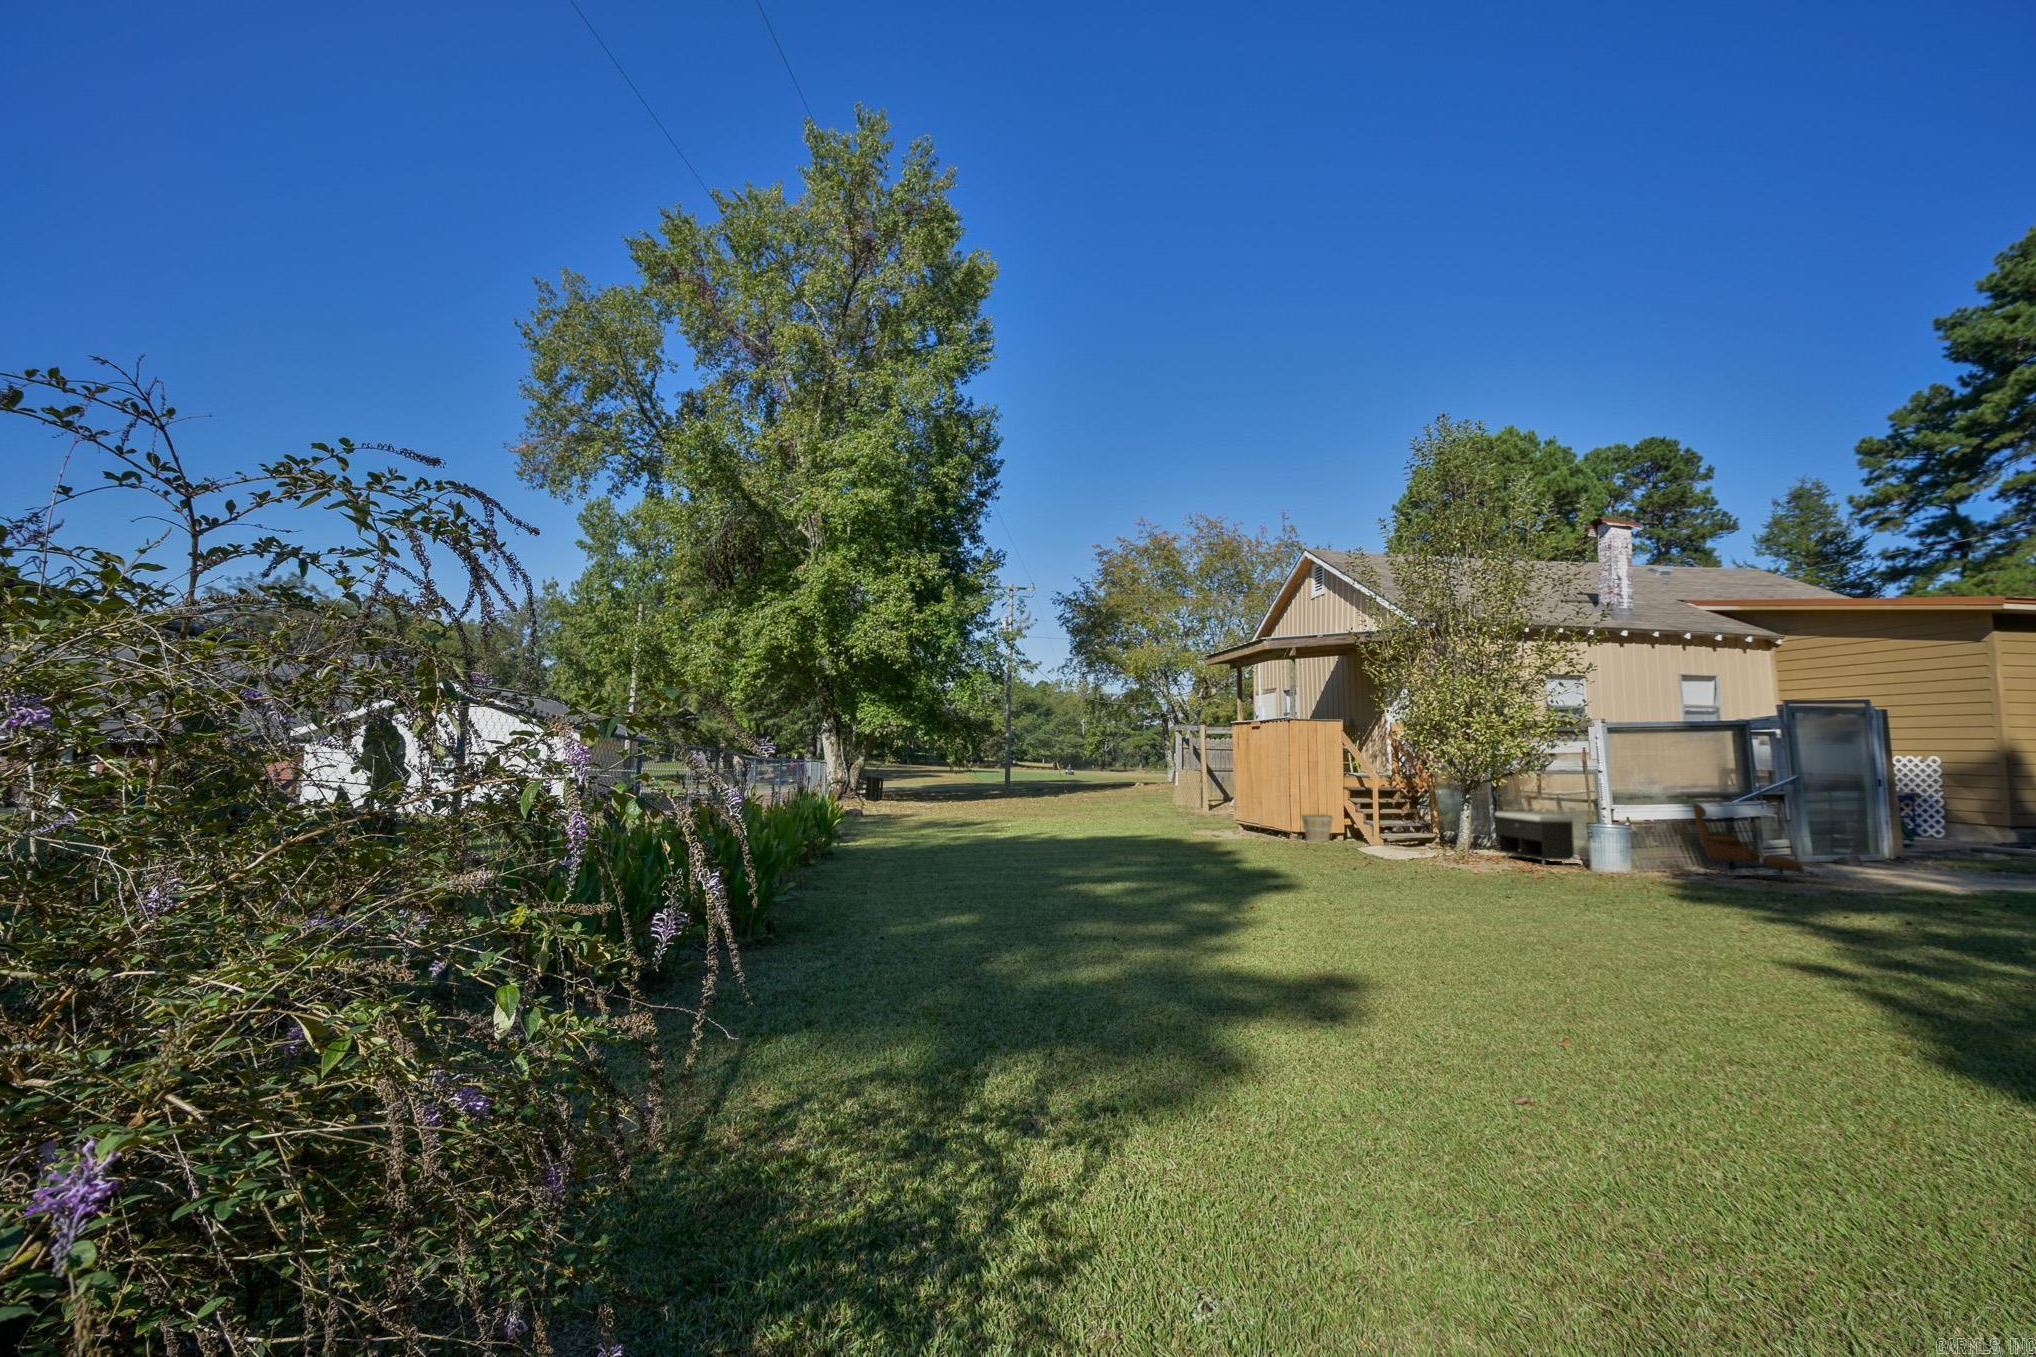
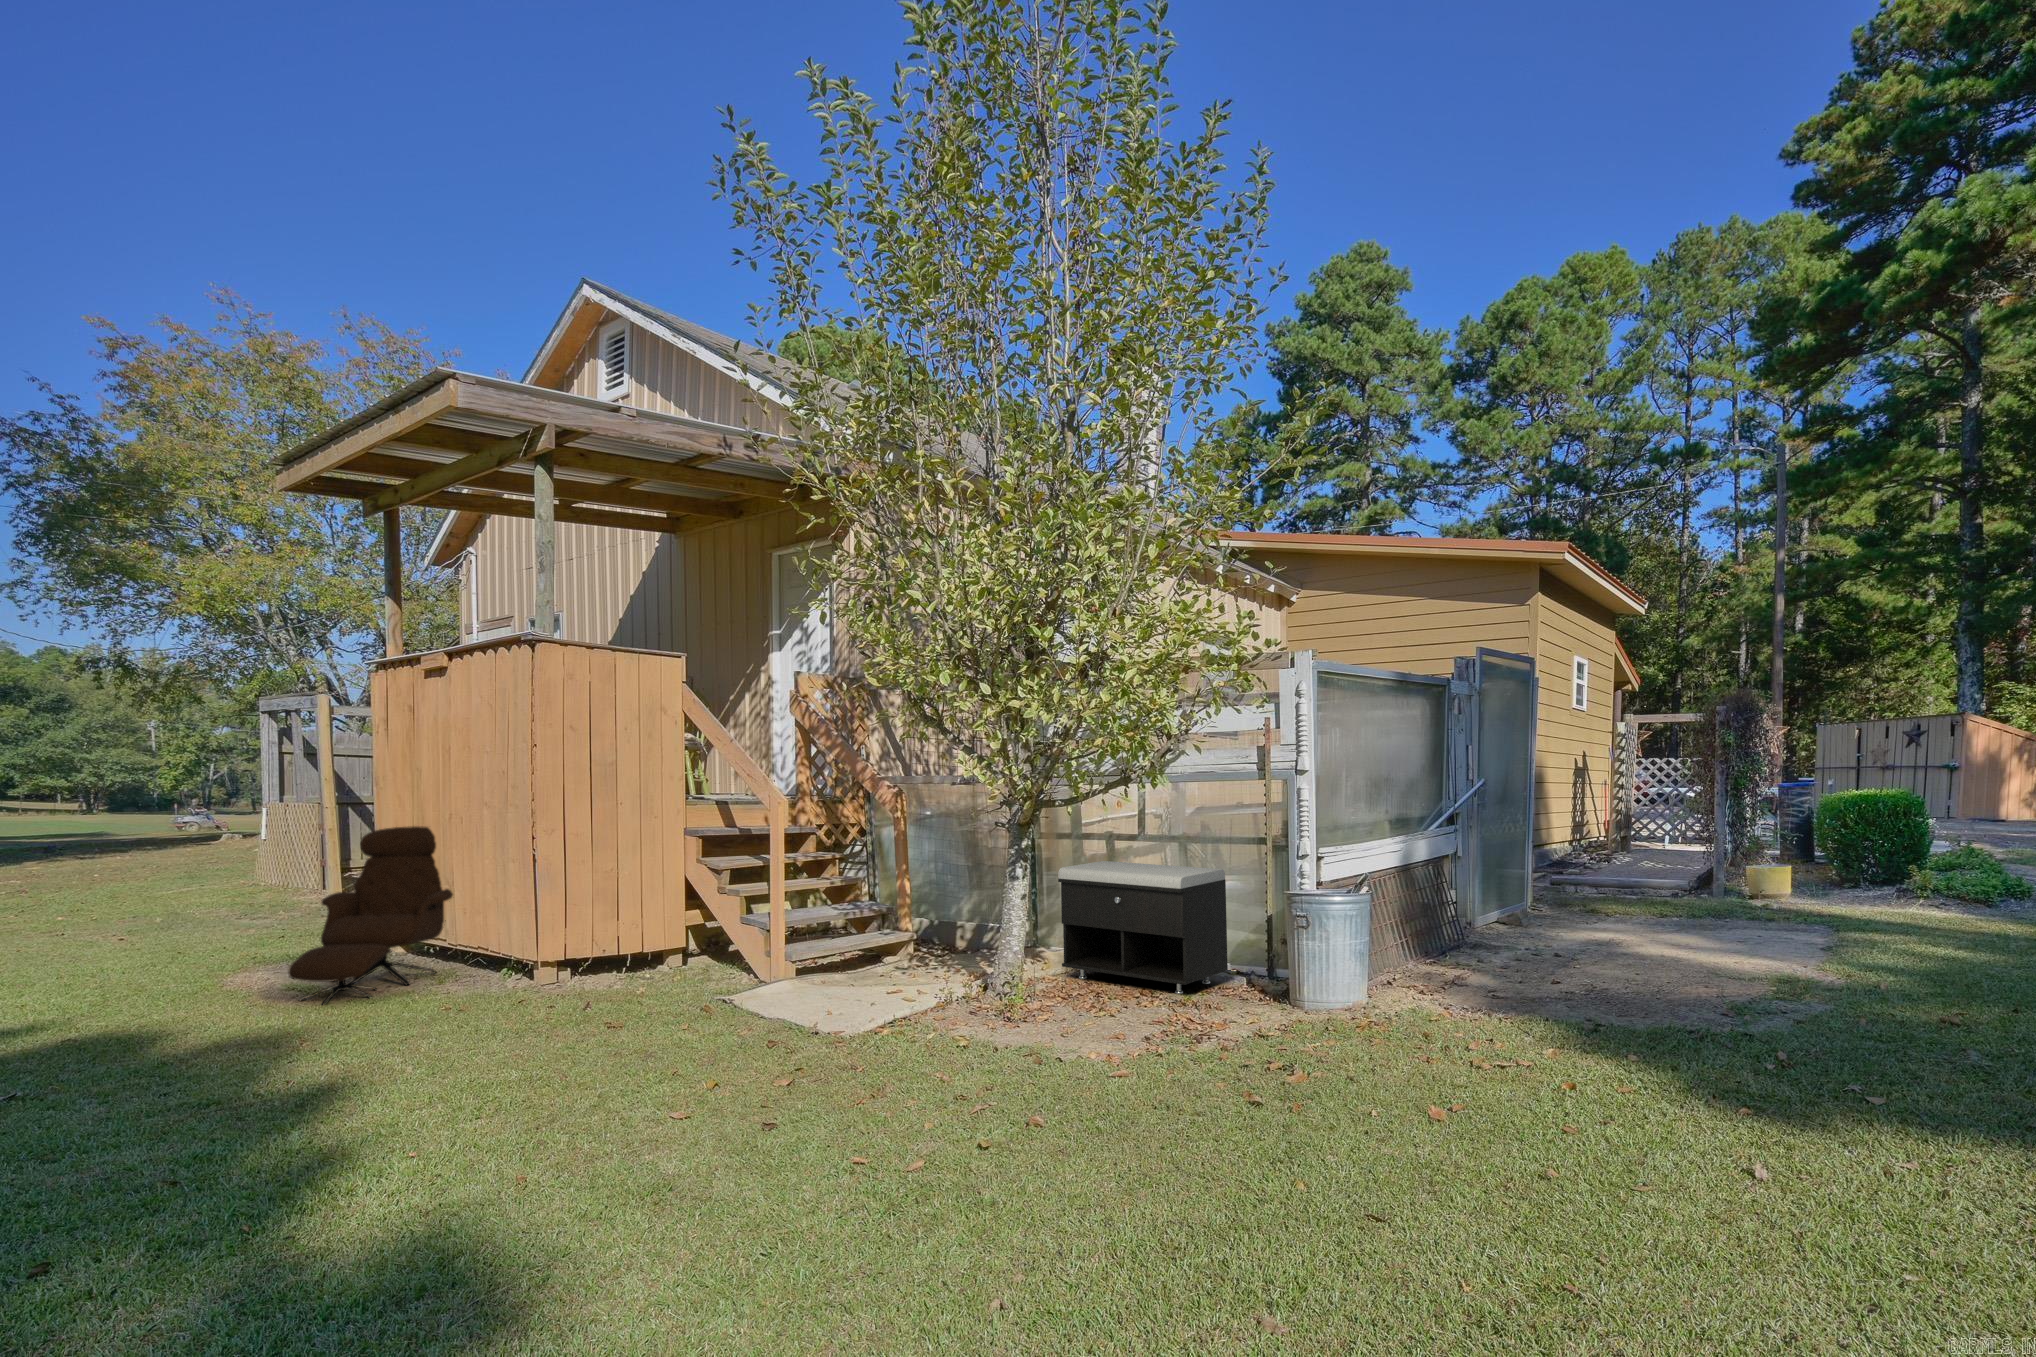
lounge chair: present [1693,803,1803,882] -> present [288,826,453,1005]
wooden bucket: present [1301,814,1333,842] -> none [568,911,662,1000]

